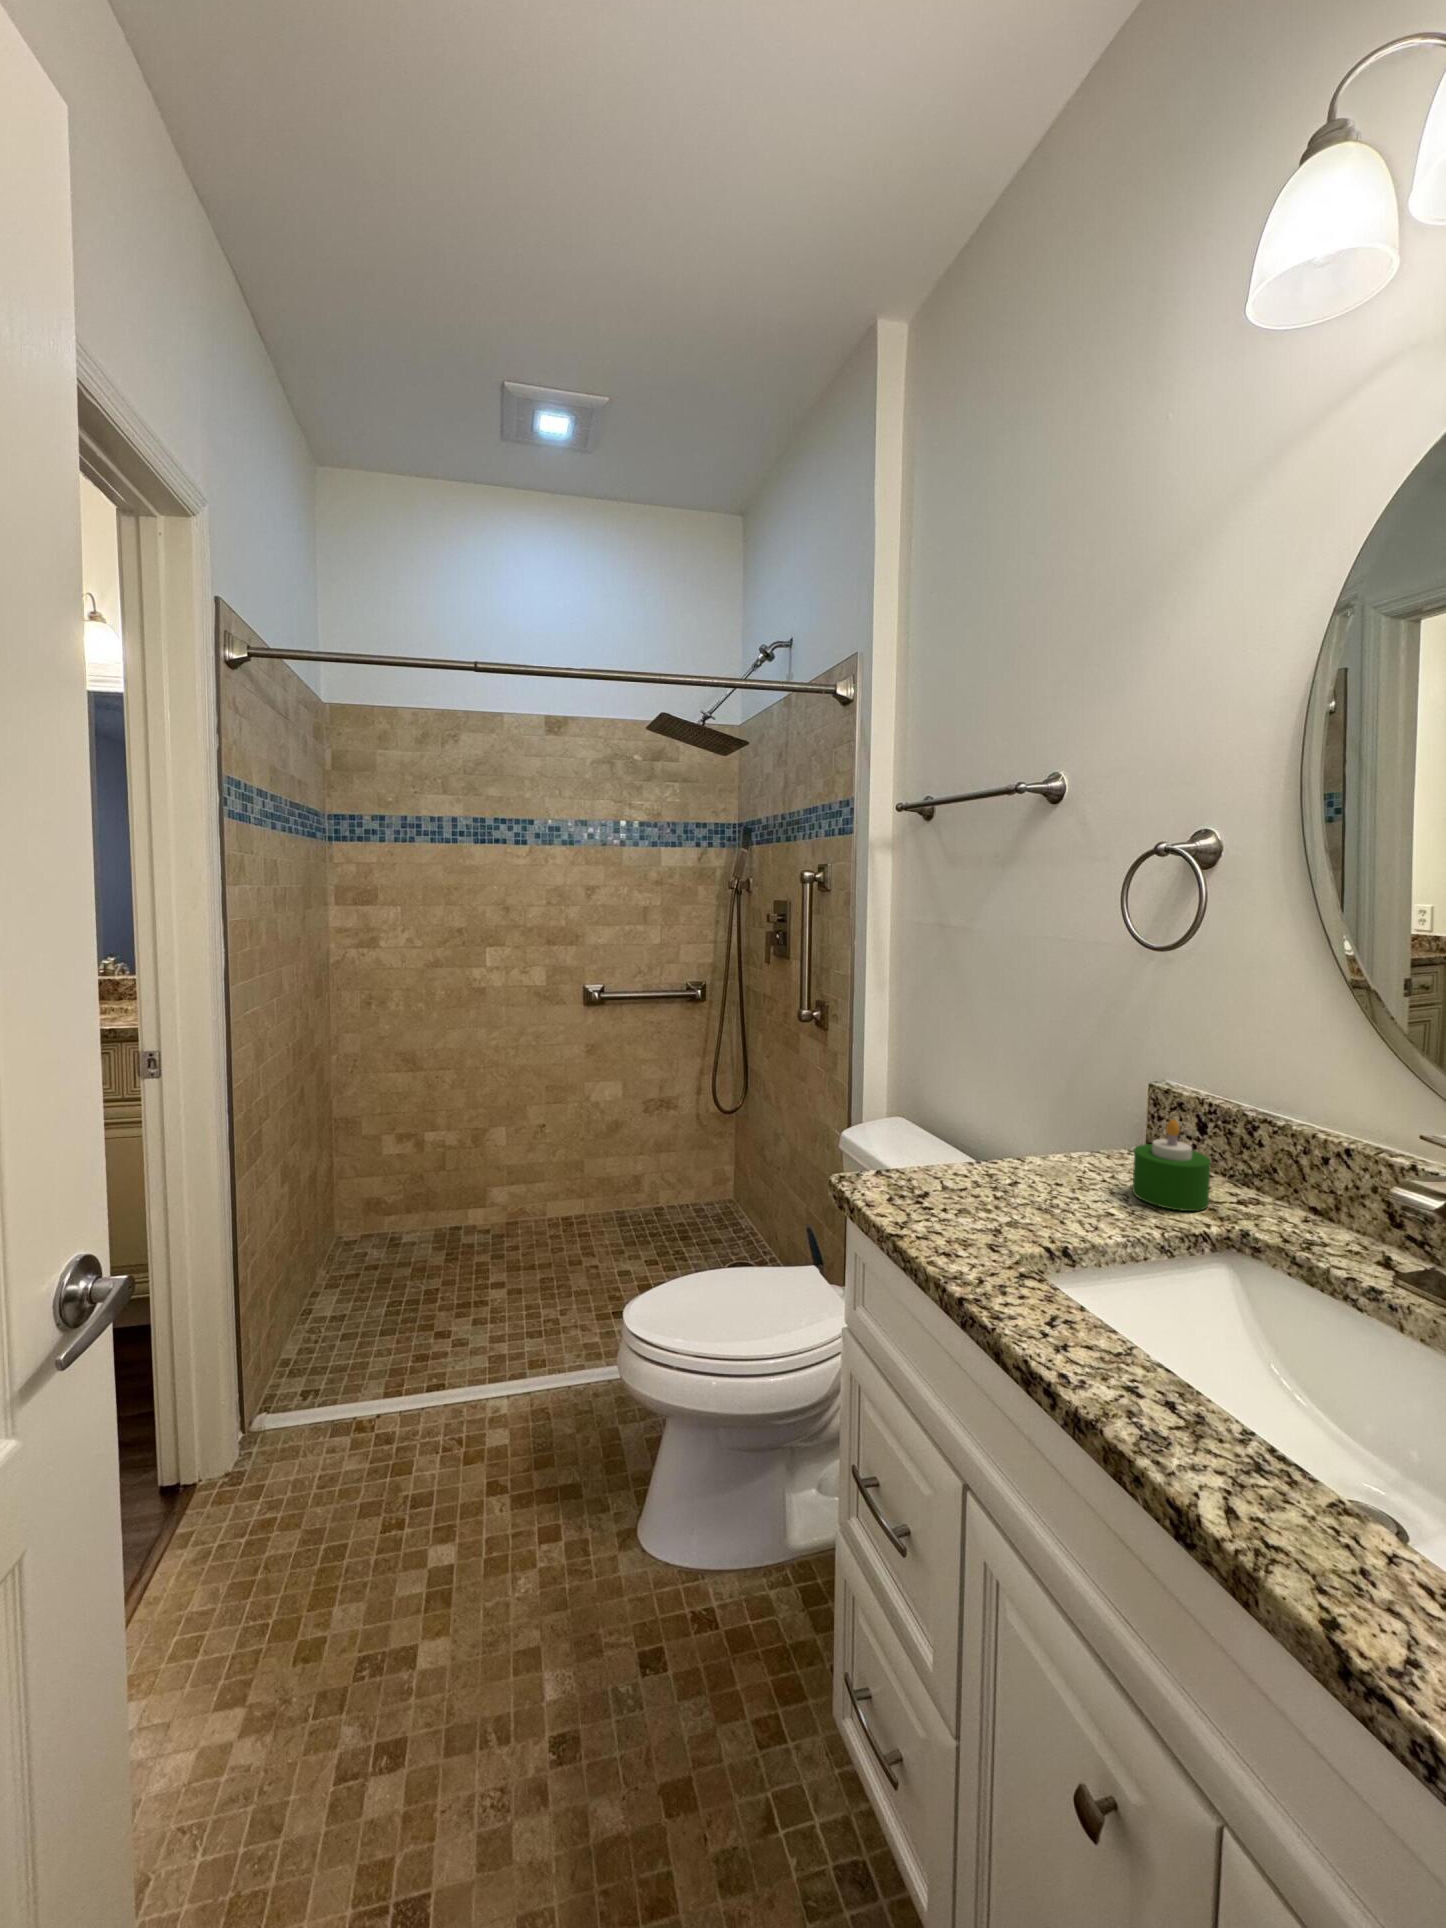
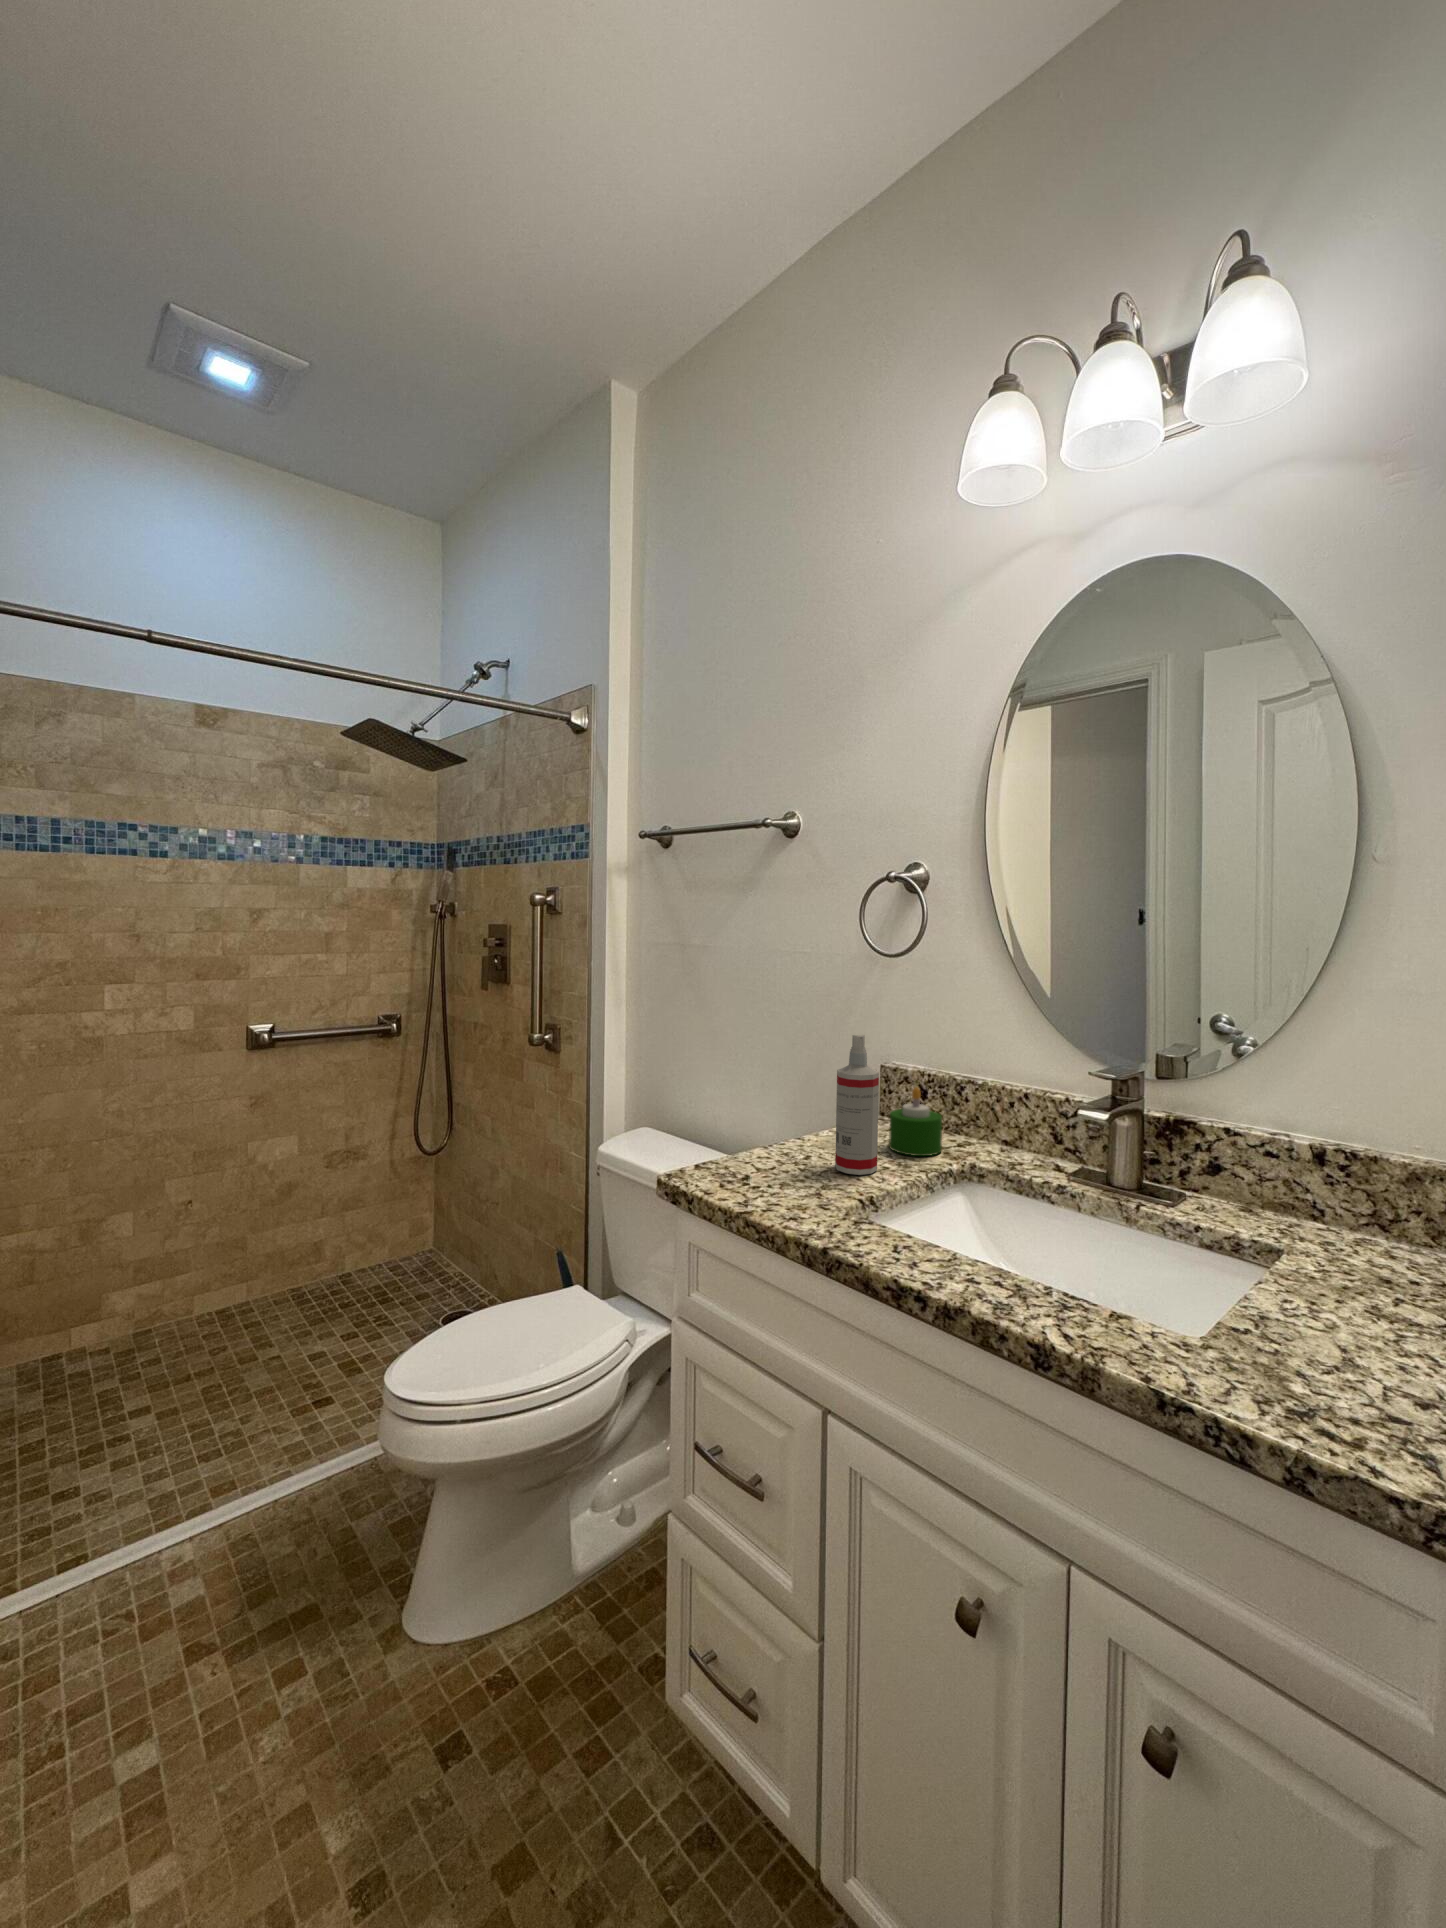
spray bottle: none [1041,1047,1100,1219] -> present [835,1035,879,1175]

